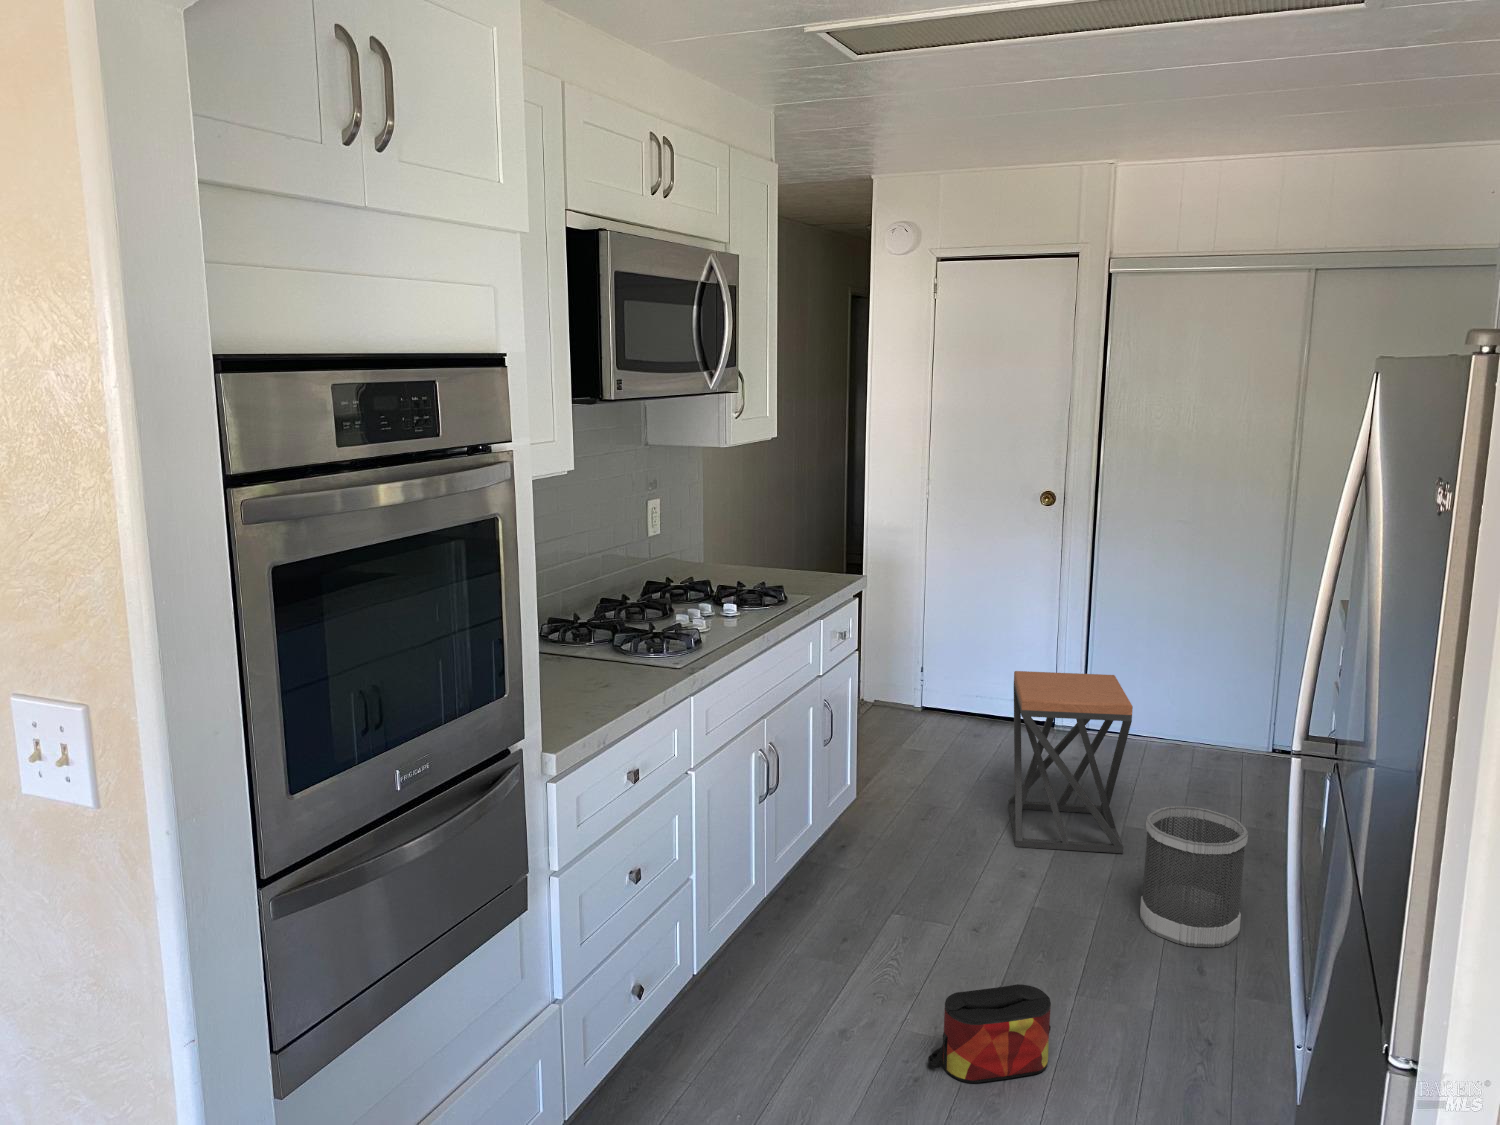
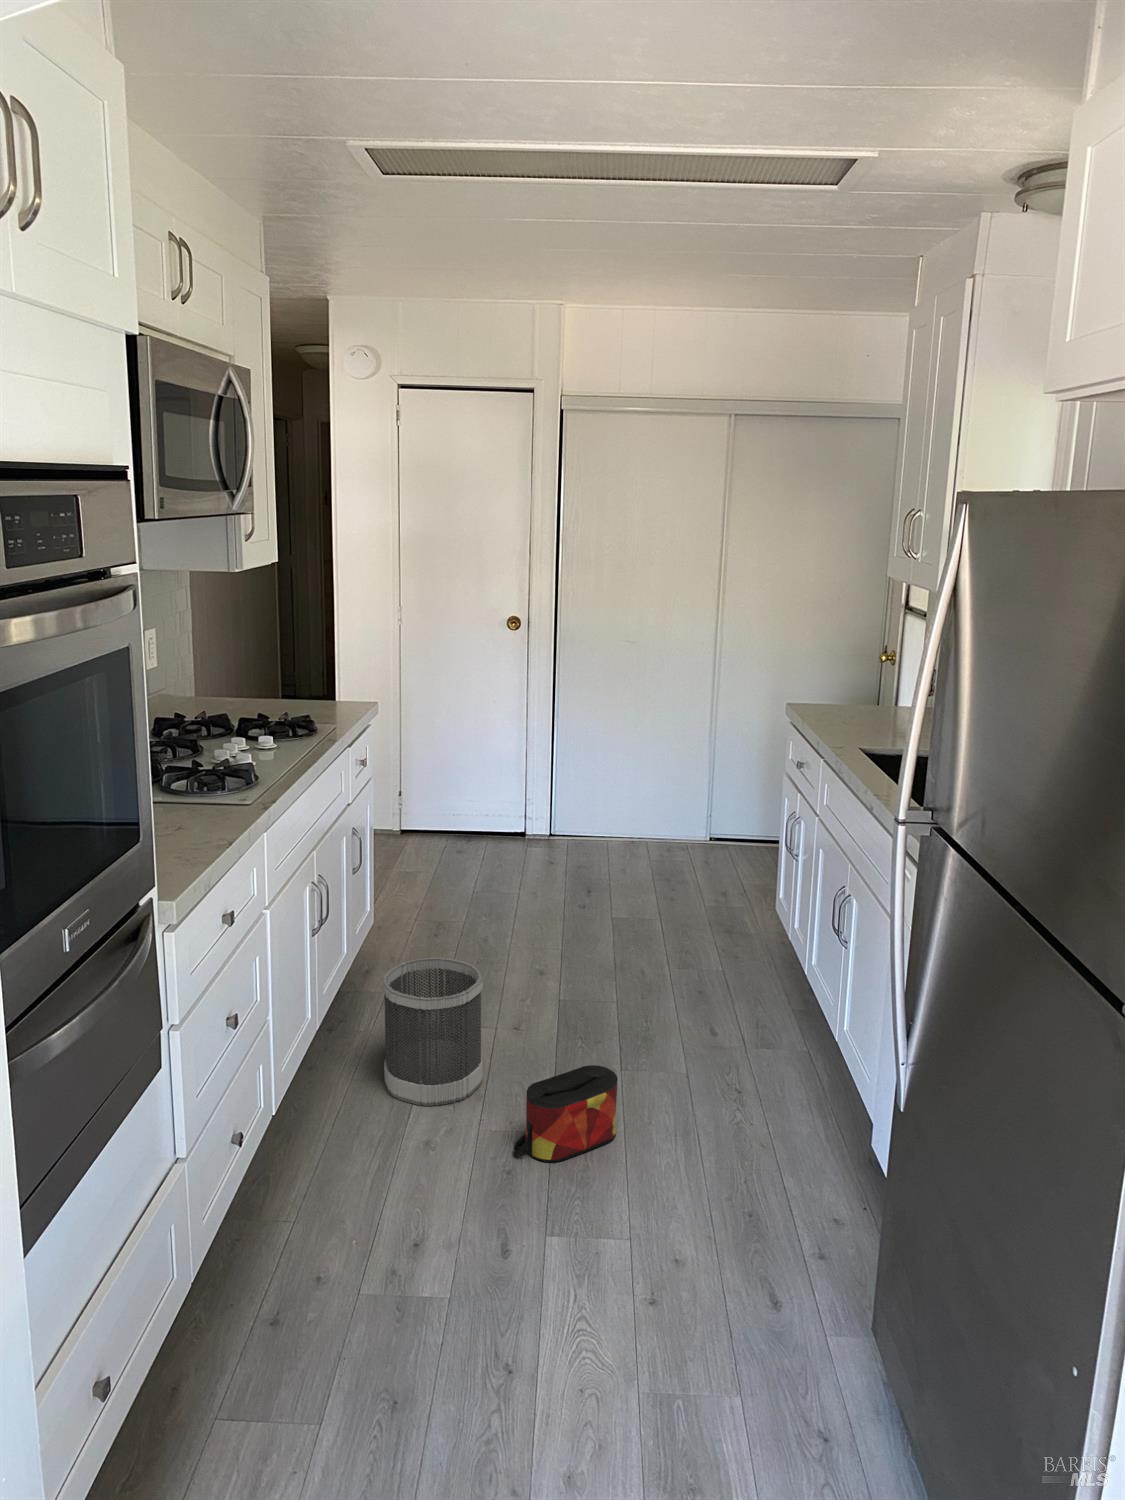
stool: present [1008,671,1133,853] -> none [508,781,624,949]
wastebasket: present [1140,806,1248,947] -> present [383,957,483,1106]

